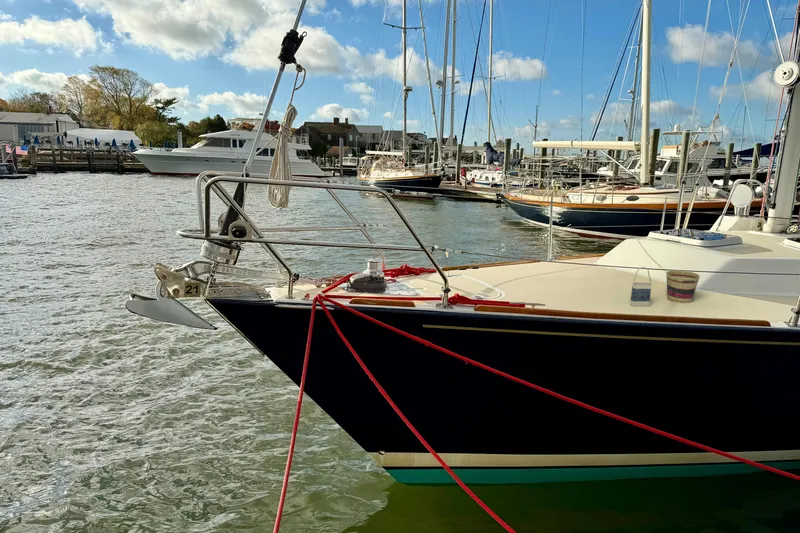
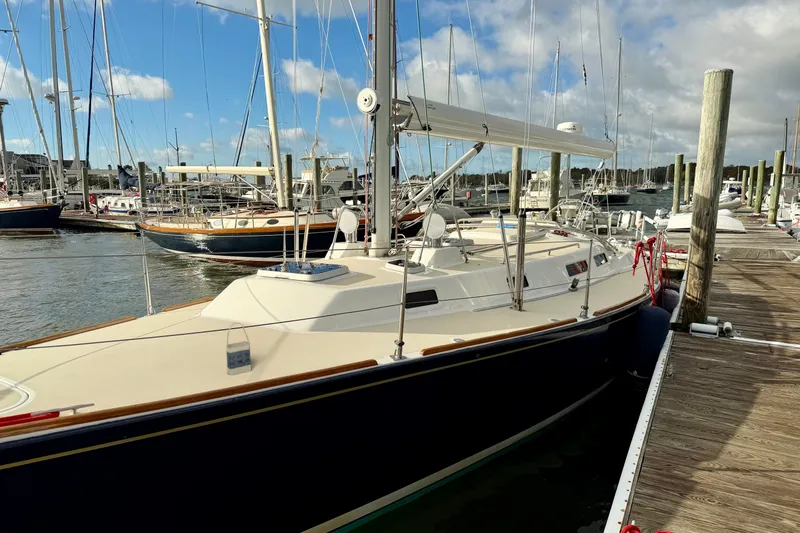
basket: present [666,270,700,303] -> none [270,316,306,357]

